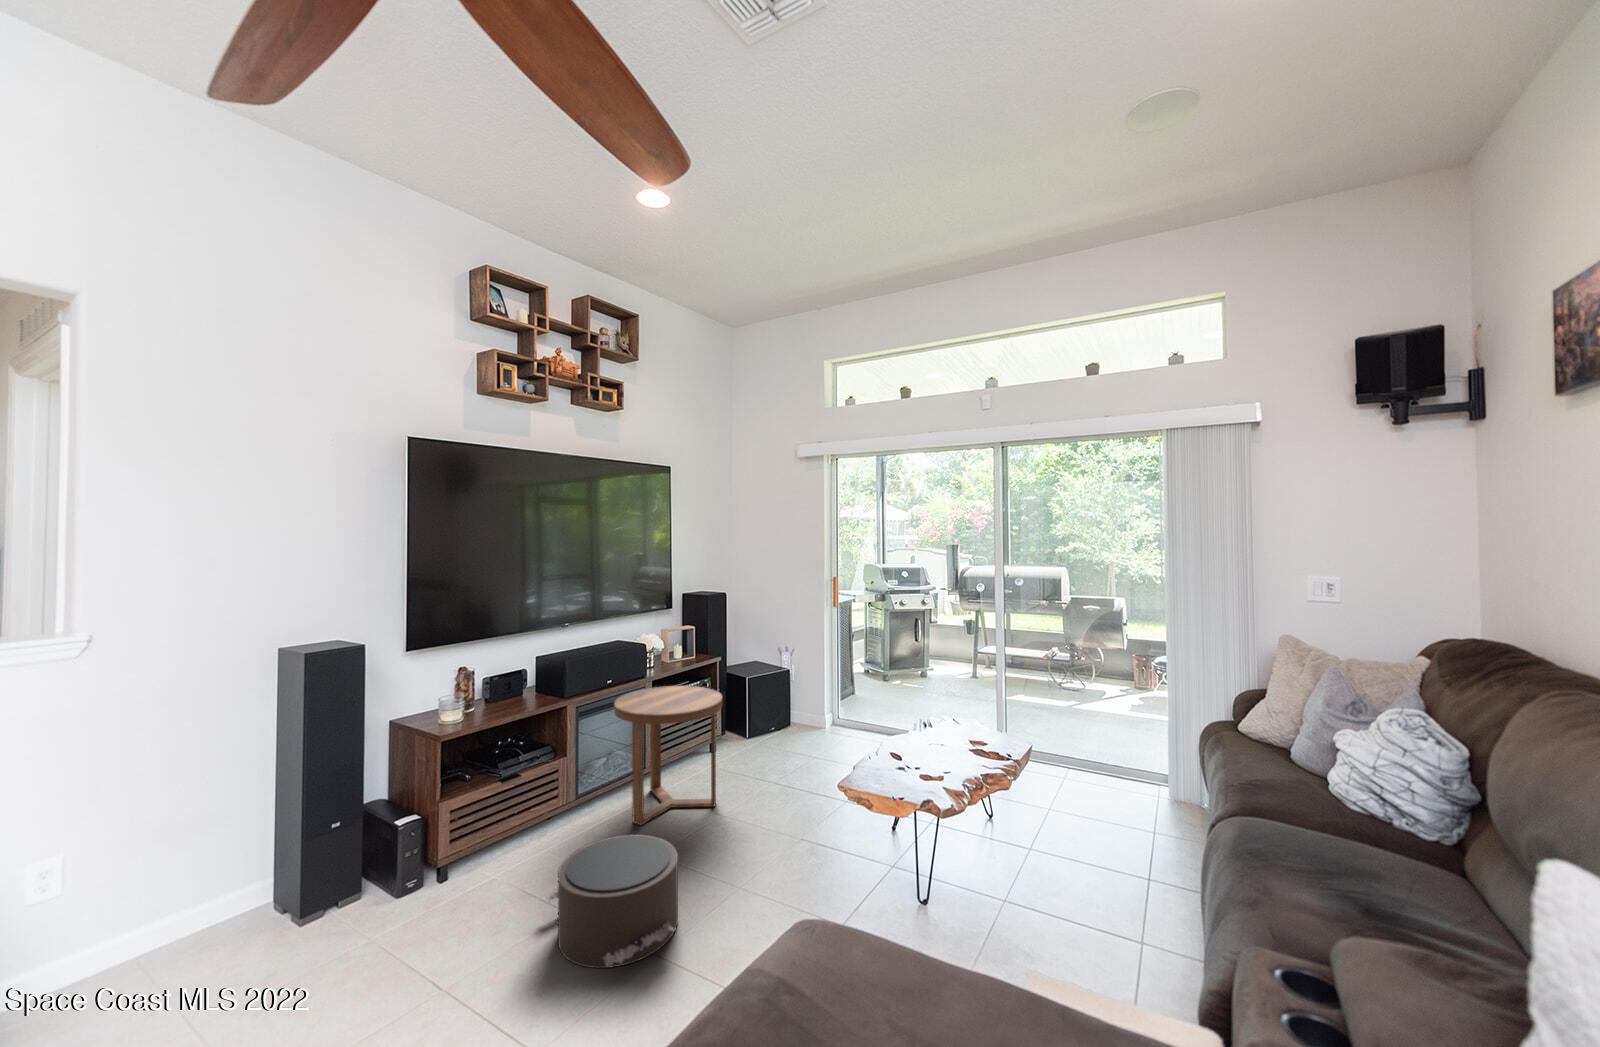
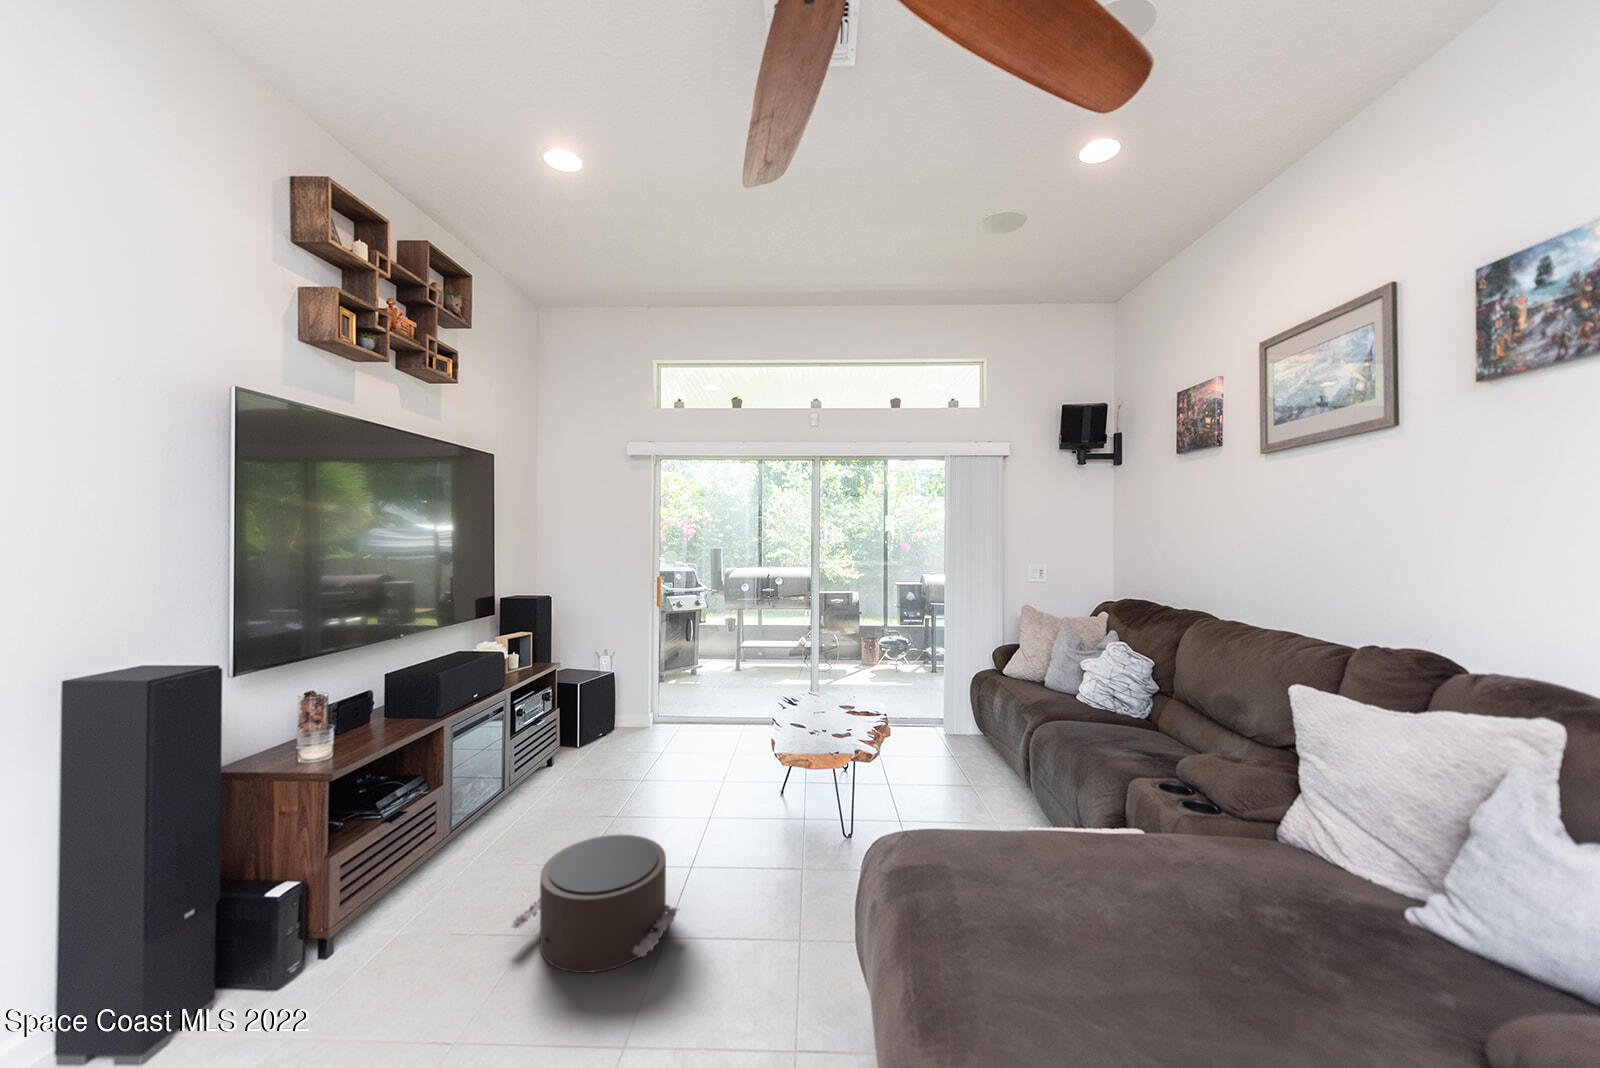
side table: present [614,686,722,825] -> none [488,690,611,843]

